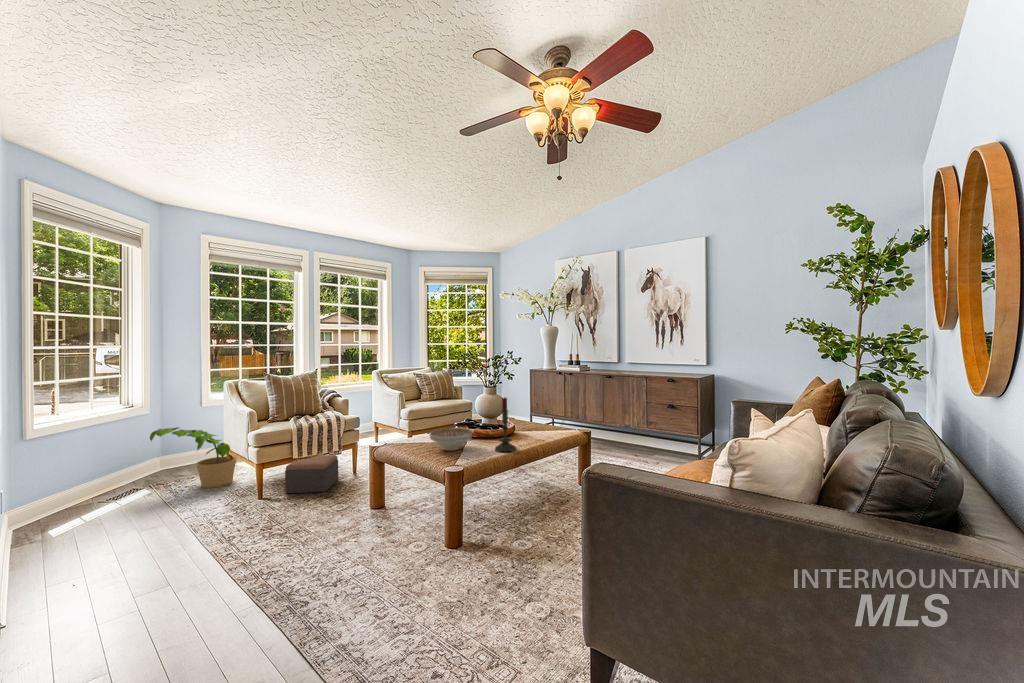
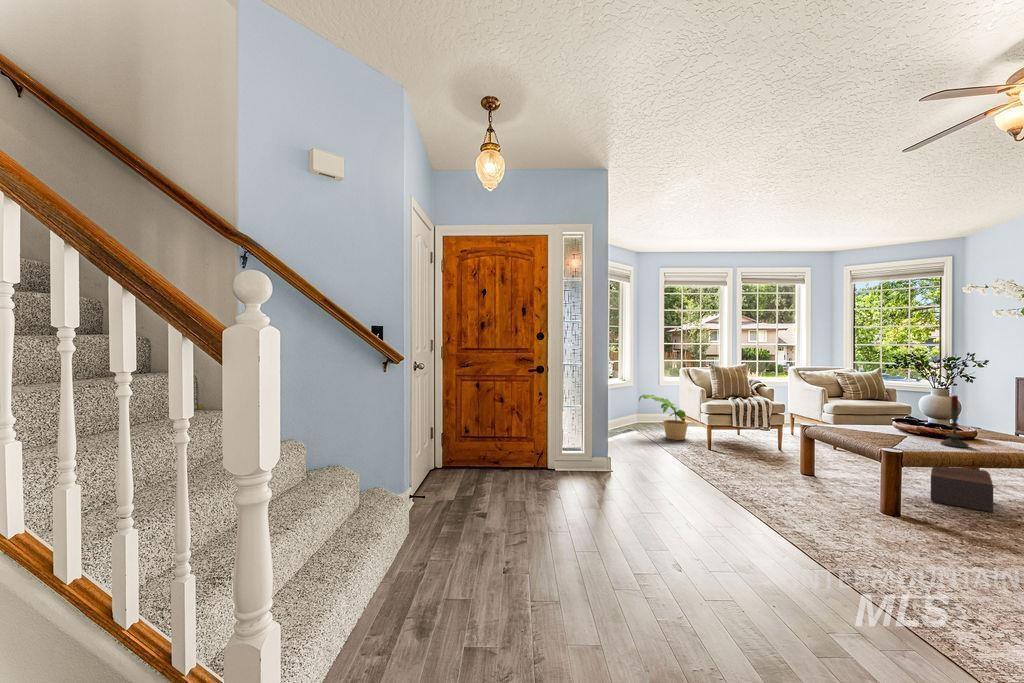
decorative bowl: present [430,428,472,451] -> none [864,418,913,437]
footstool: present [285,455,338,493] -> present [931,465,993,512]

